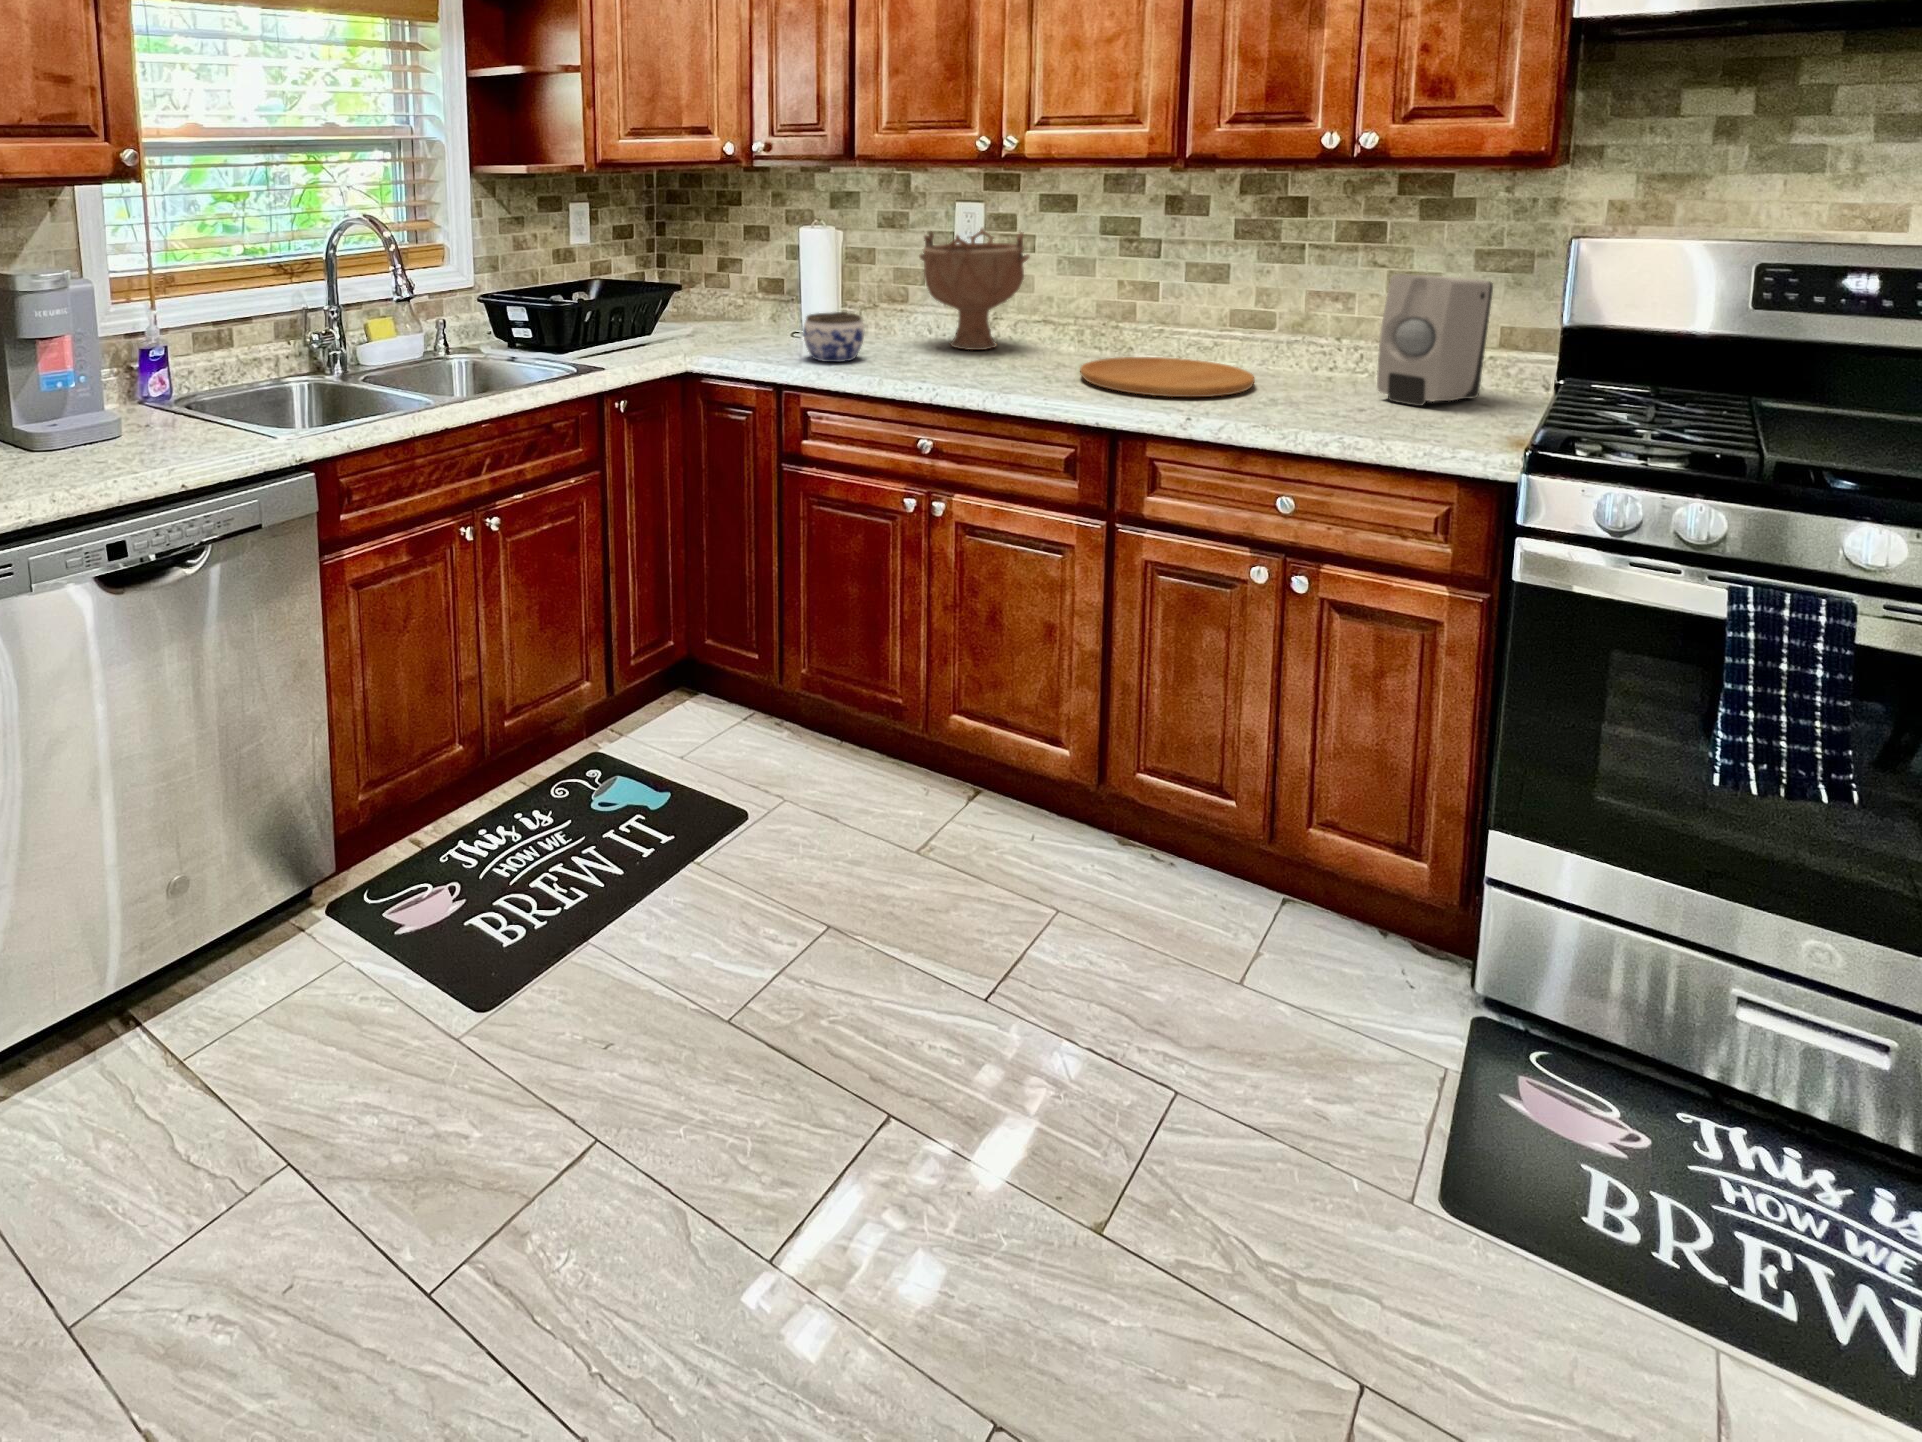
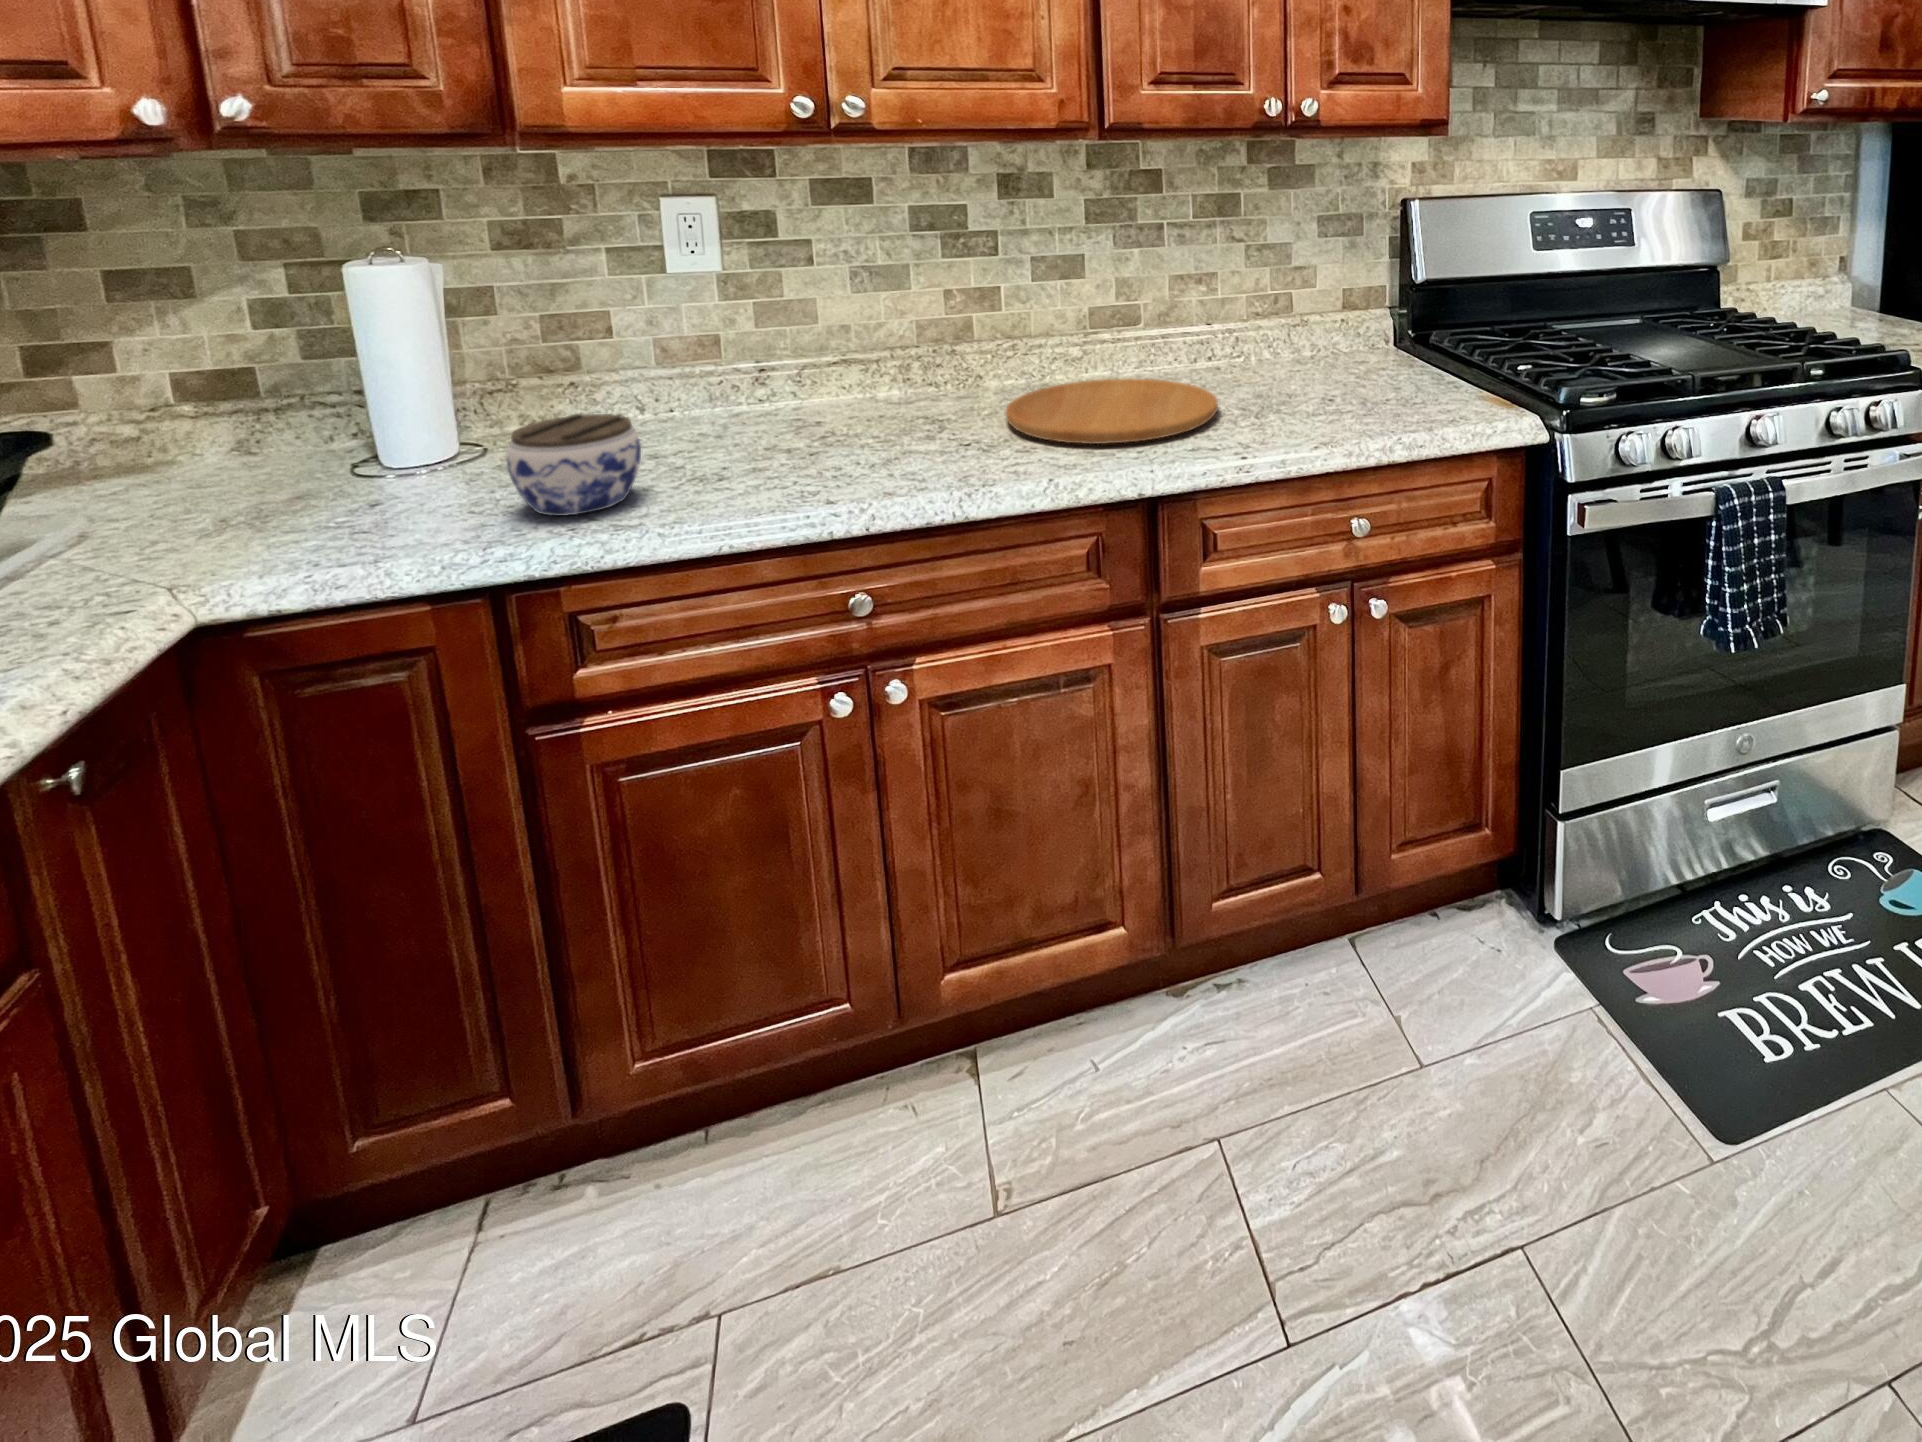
decorative bowl: present [919,228,1030,350] -> none [650,234,848,431]
soap dispenser: present [1377,274,1493,406] -> none [1317,249,1381,387]

